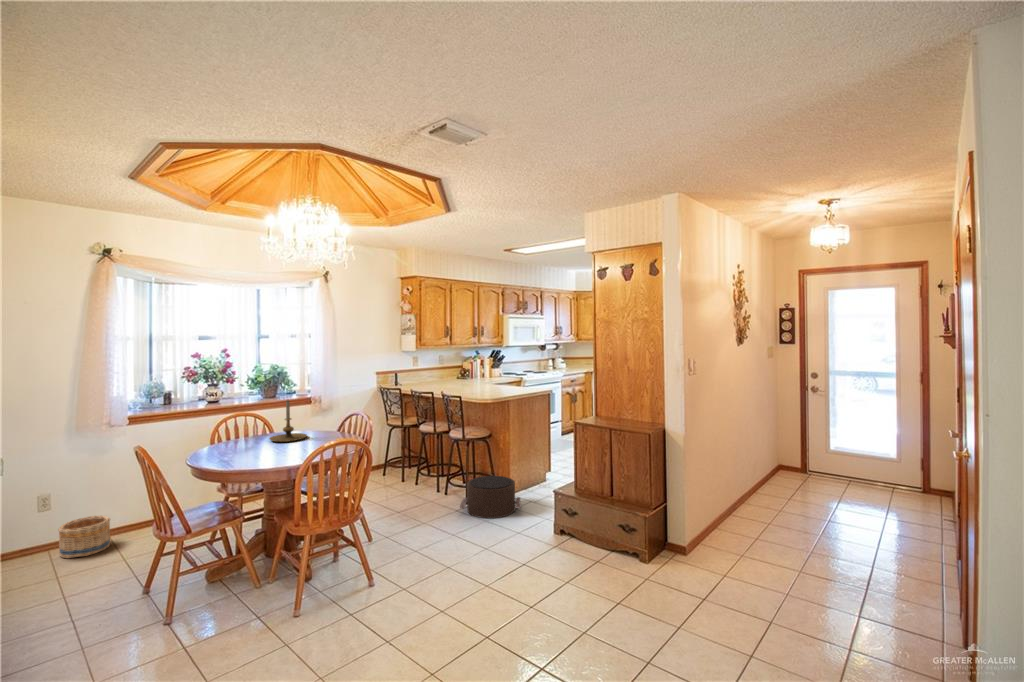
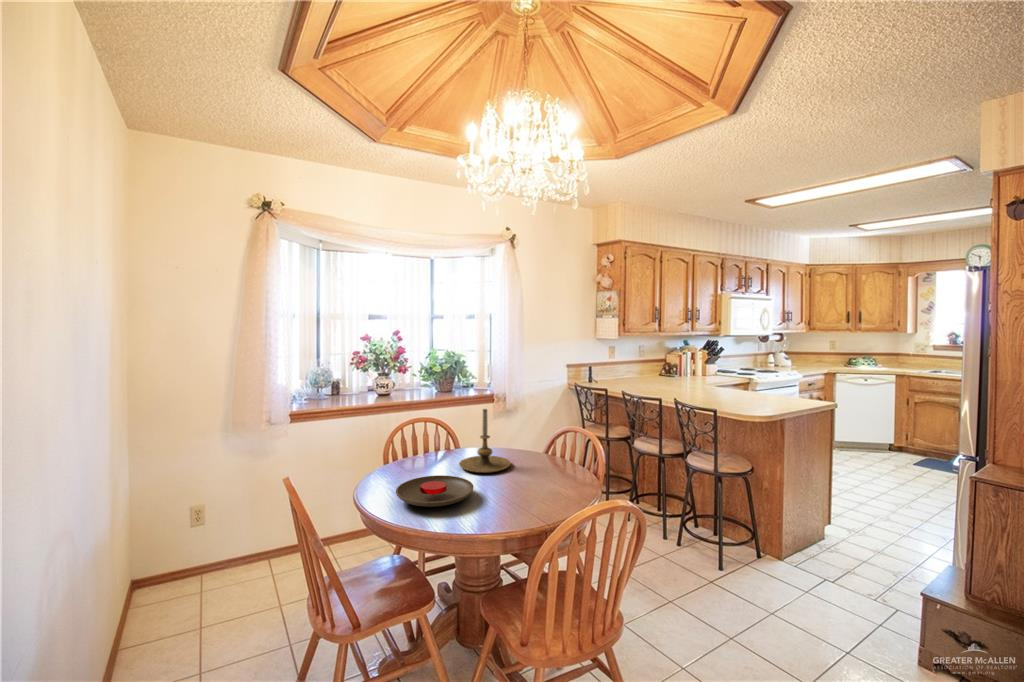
plate: none [219,442,274,457] -> present [396,475,474,507]
pouf: present [460,476,521,518] -> none [719,532,835,614]
basket: present [58,516,110,558] -> none [211,535,268,593]

